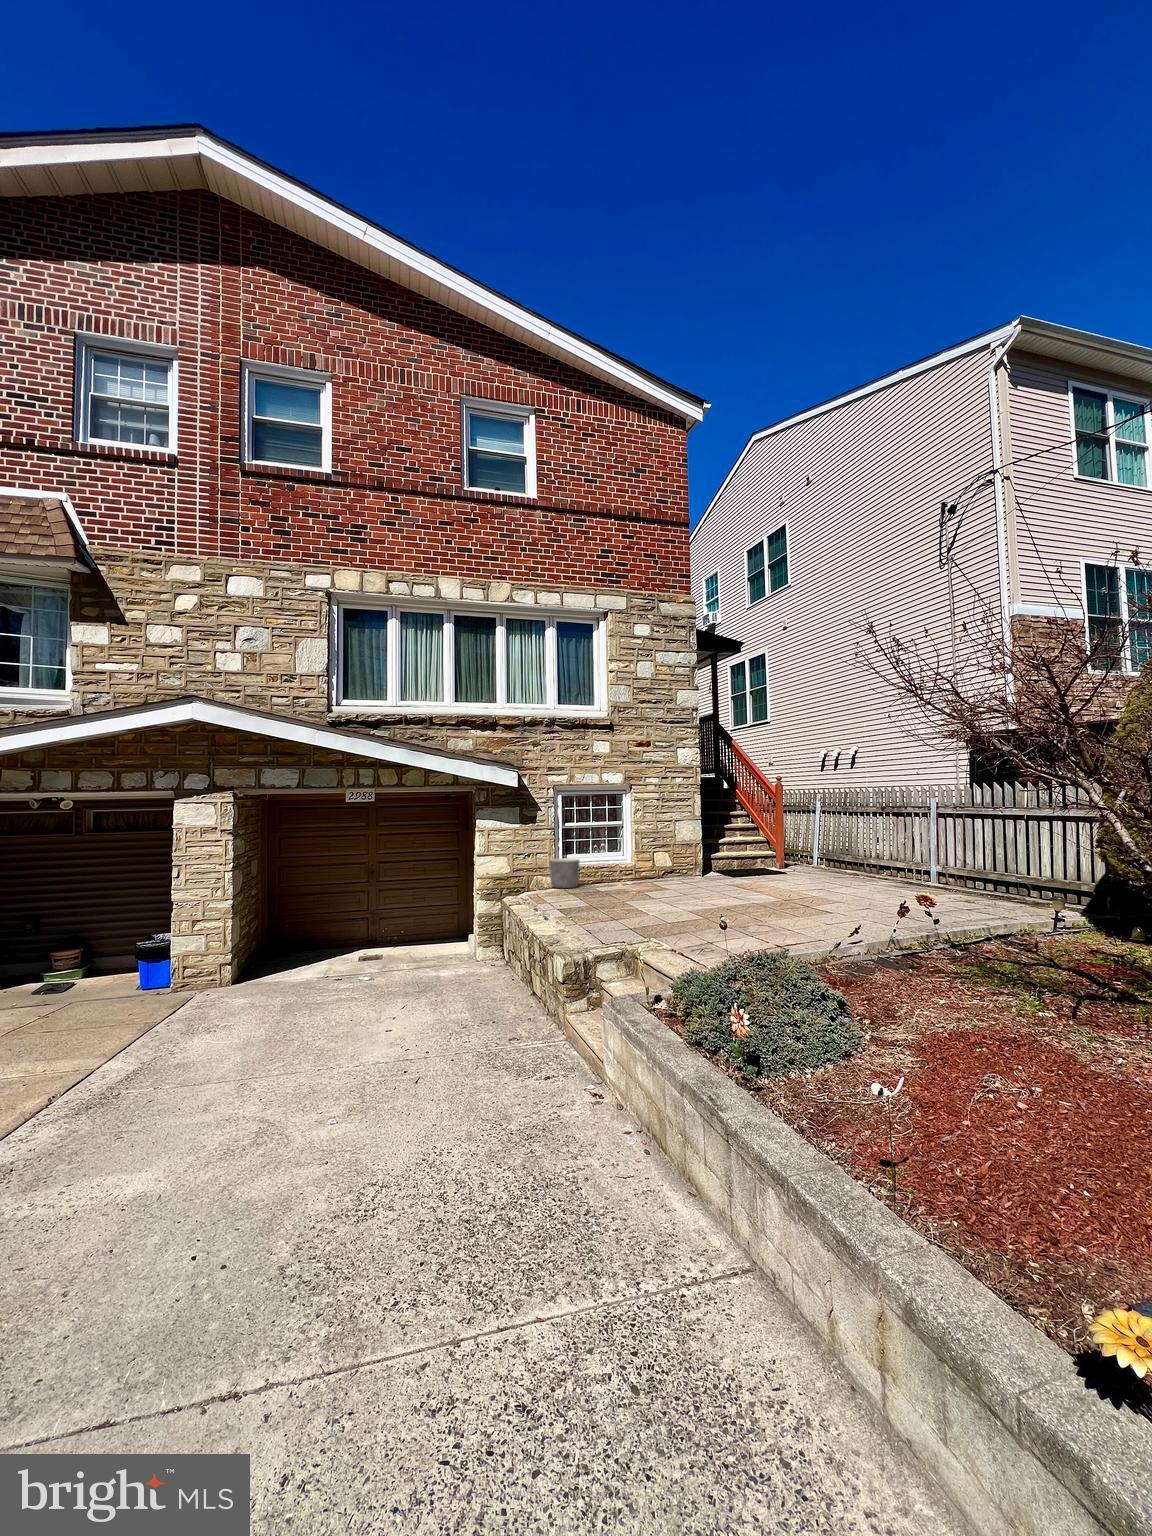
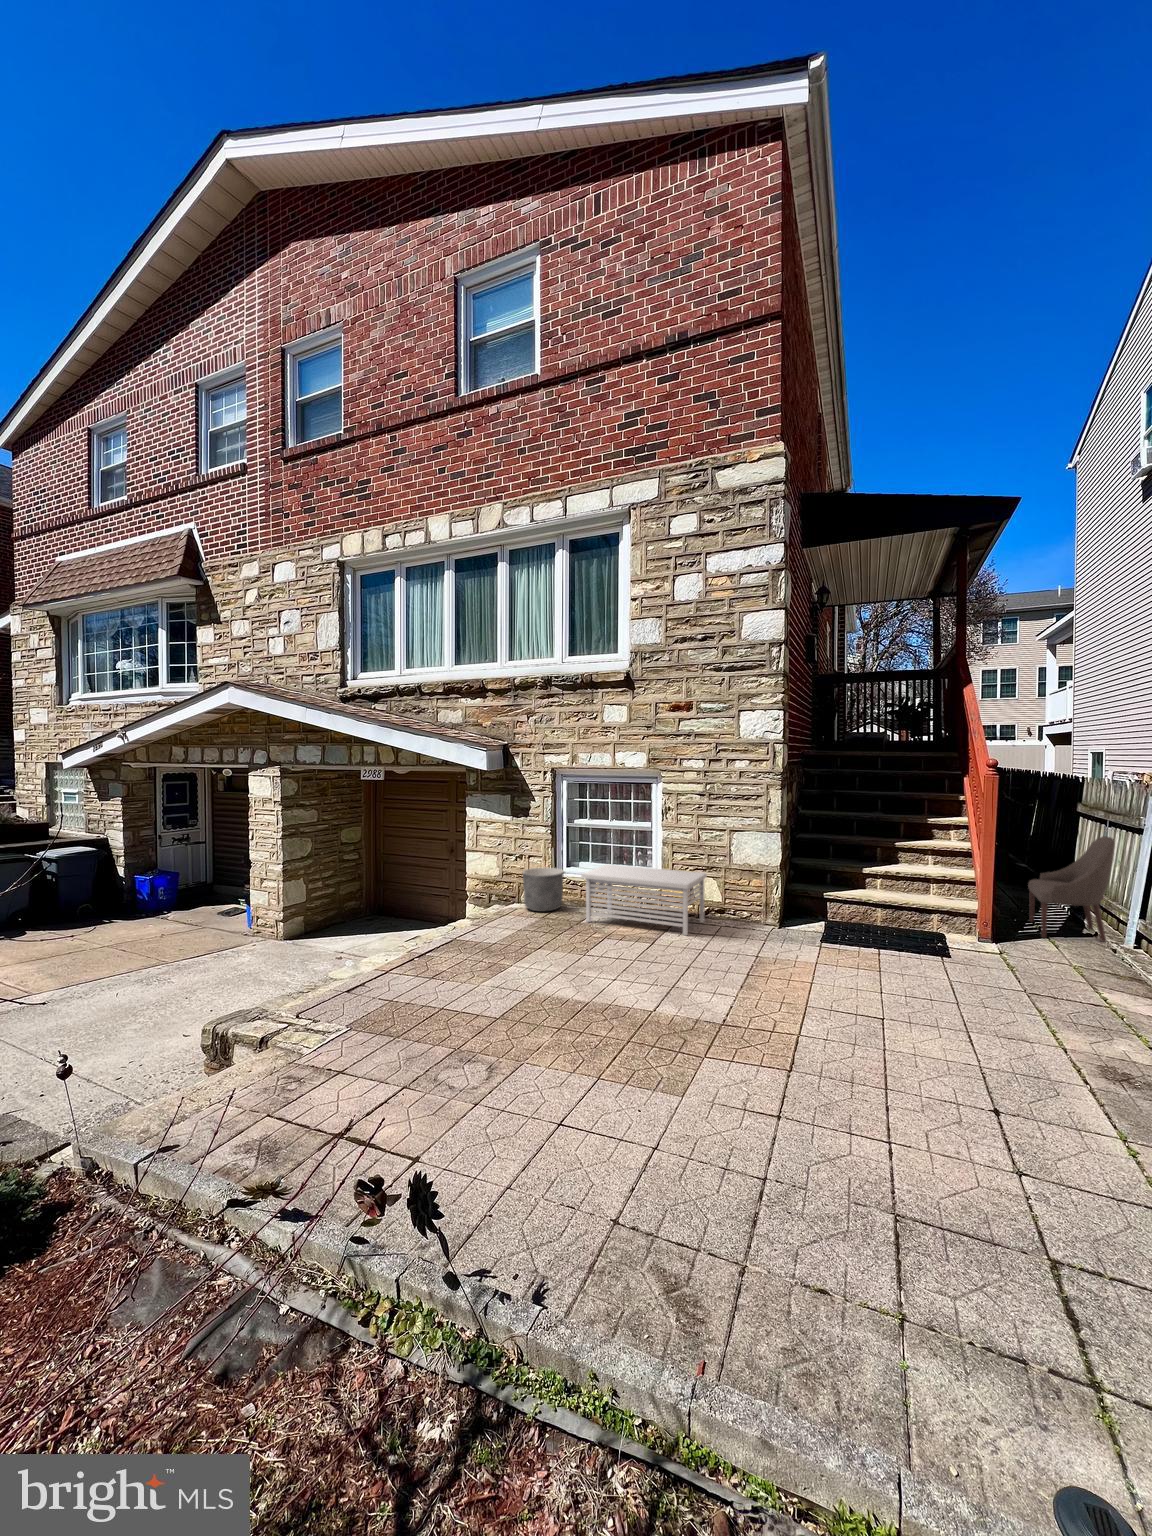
chair: none [777,817,817,868] -> present [1028,836,1115,942]
storage bench: none [599,849,681,887] -> present [581,864,707,935]

